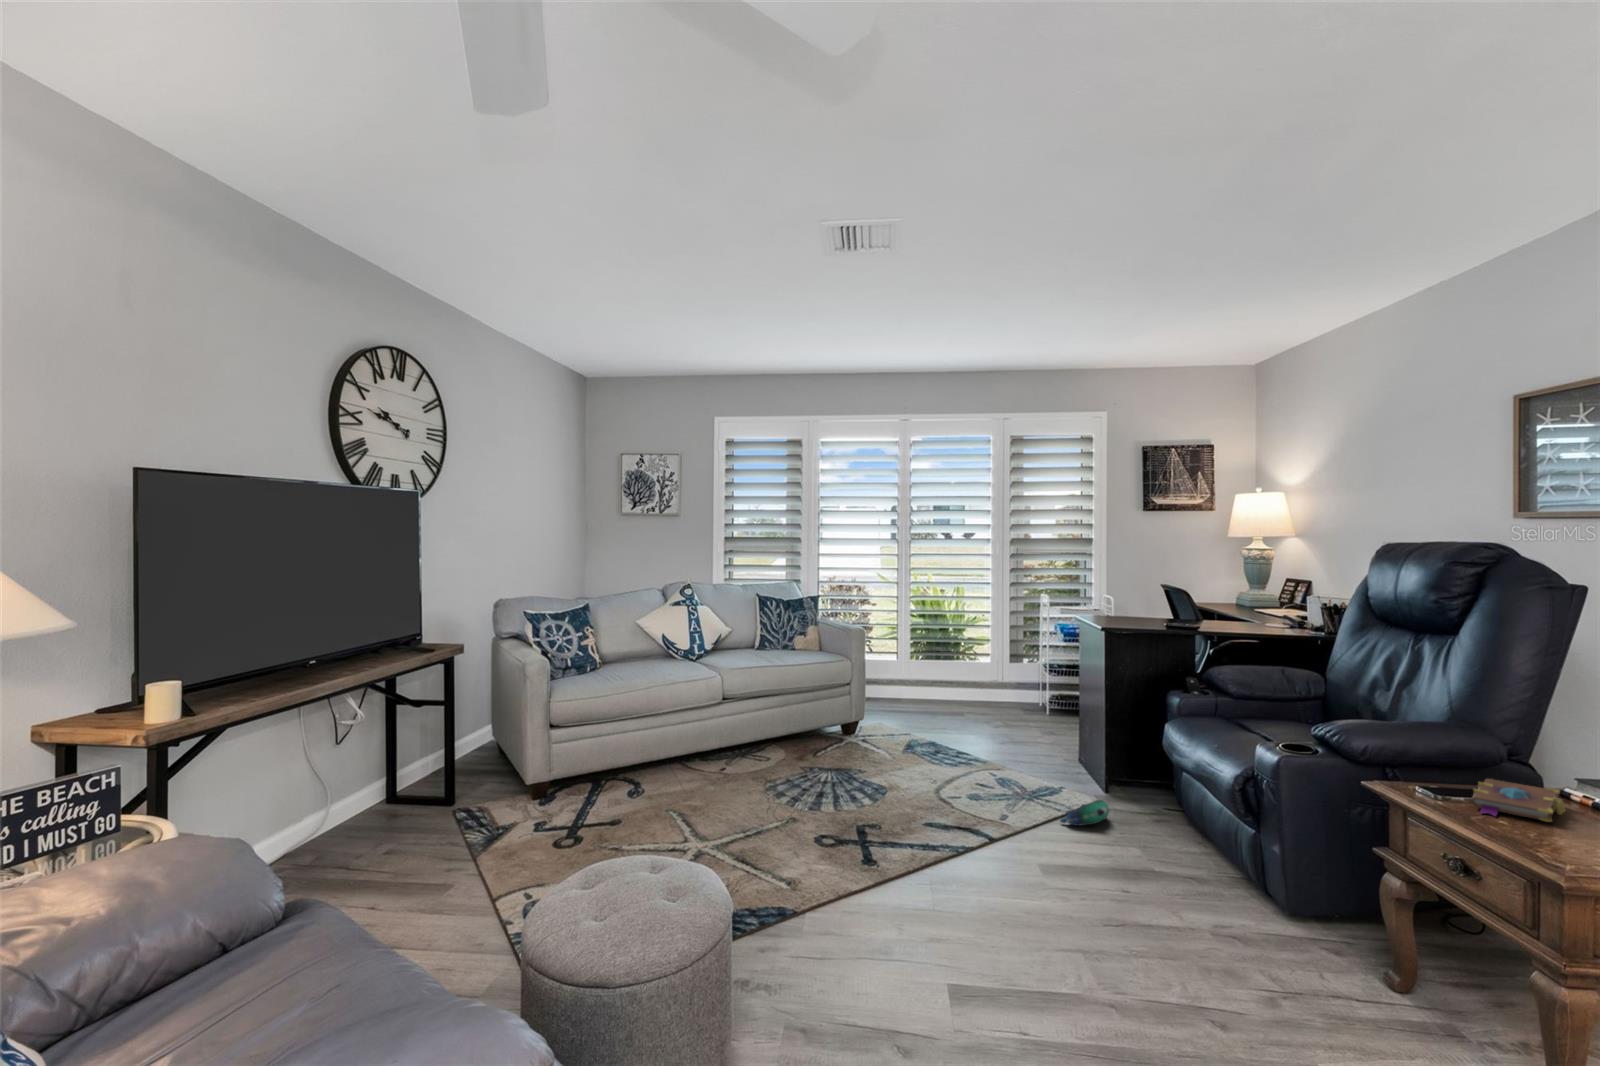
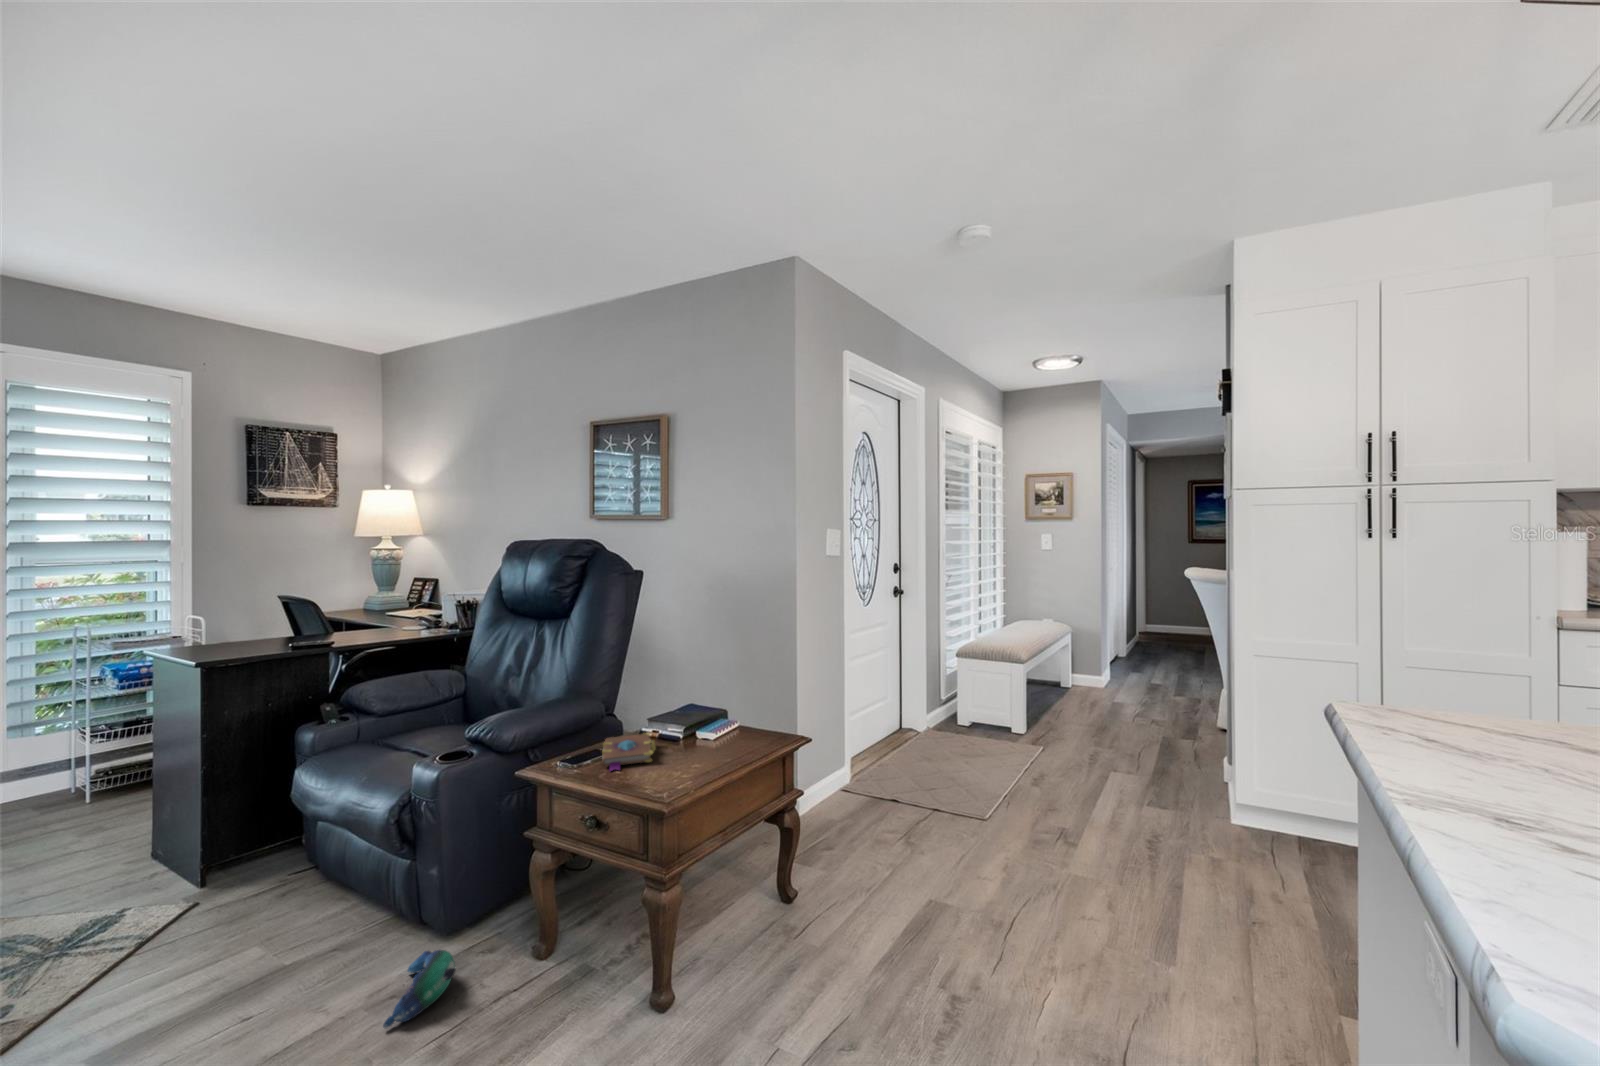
plush toy: present [1061,800,1109,826] -> present [383,950,456,1028]

